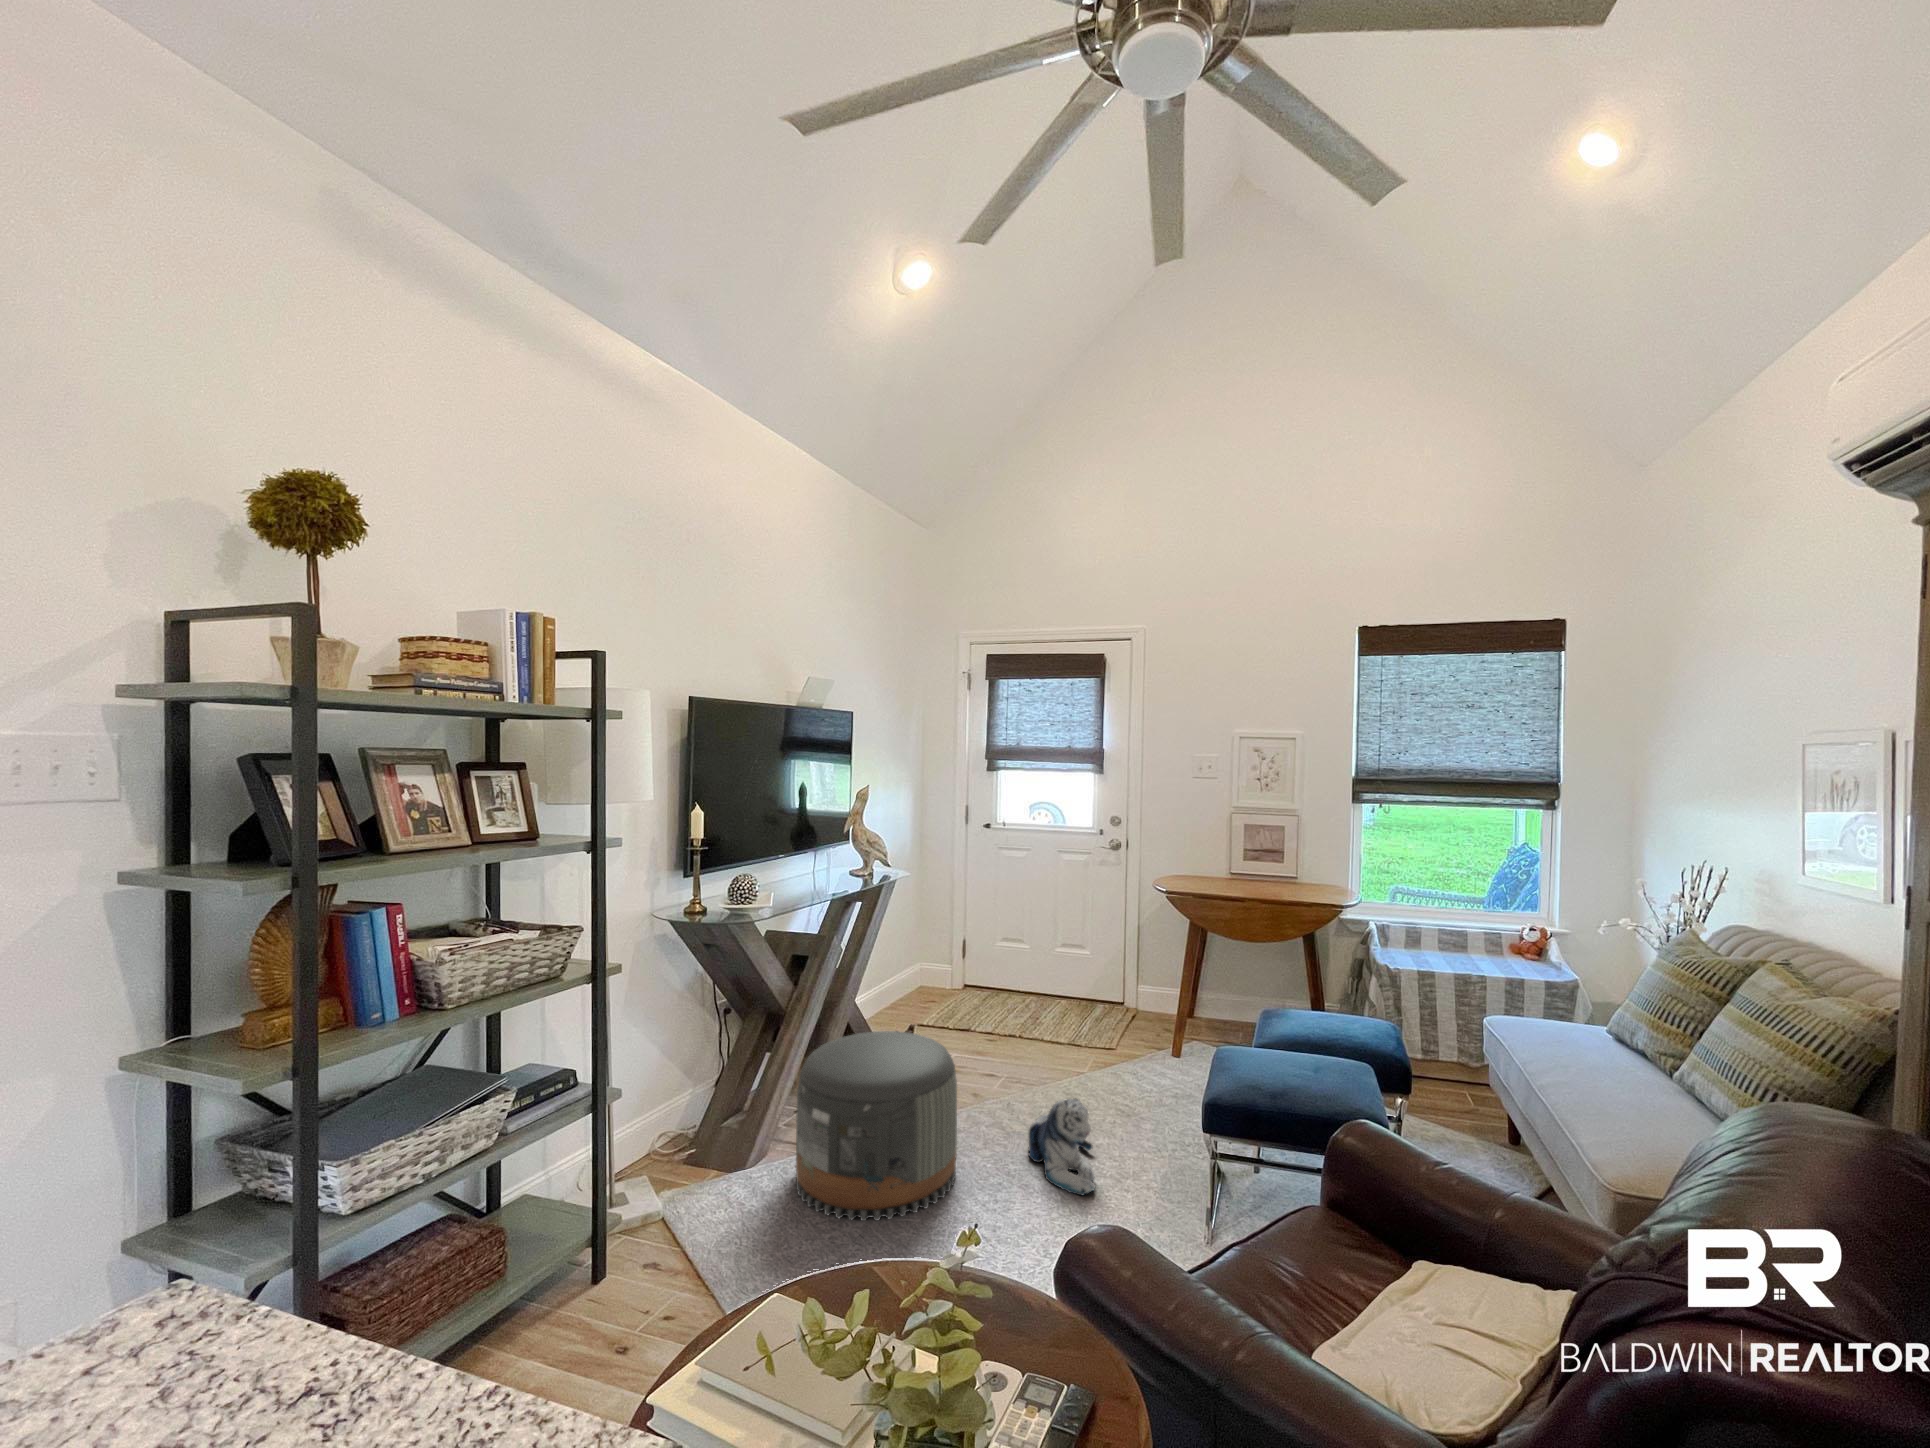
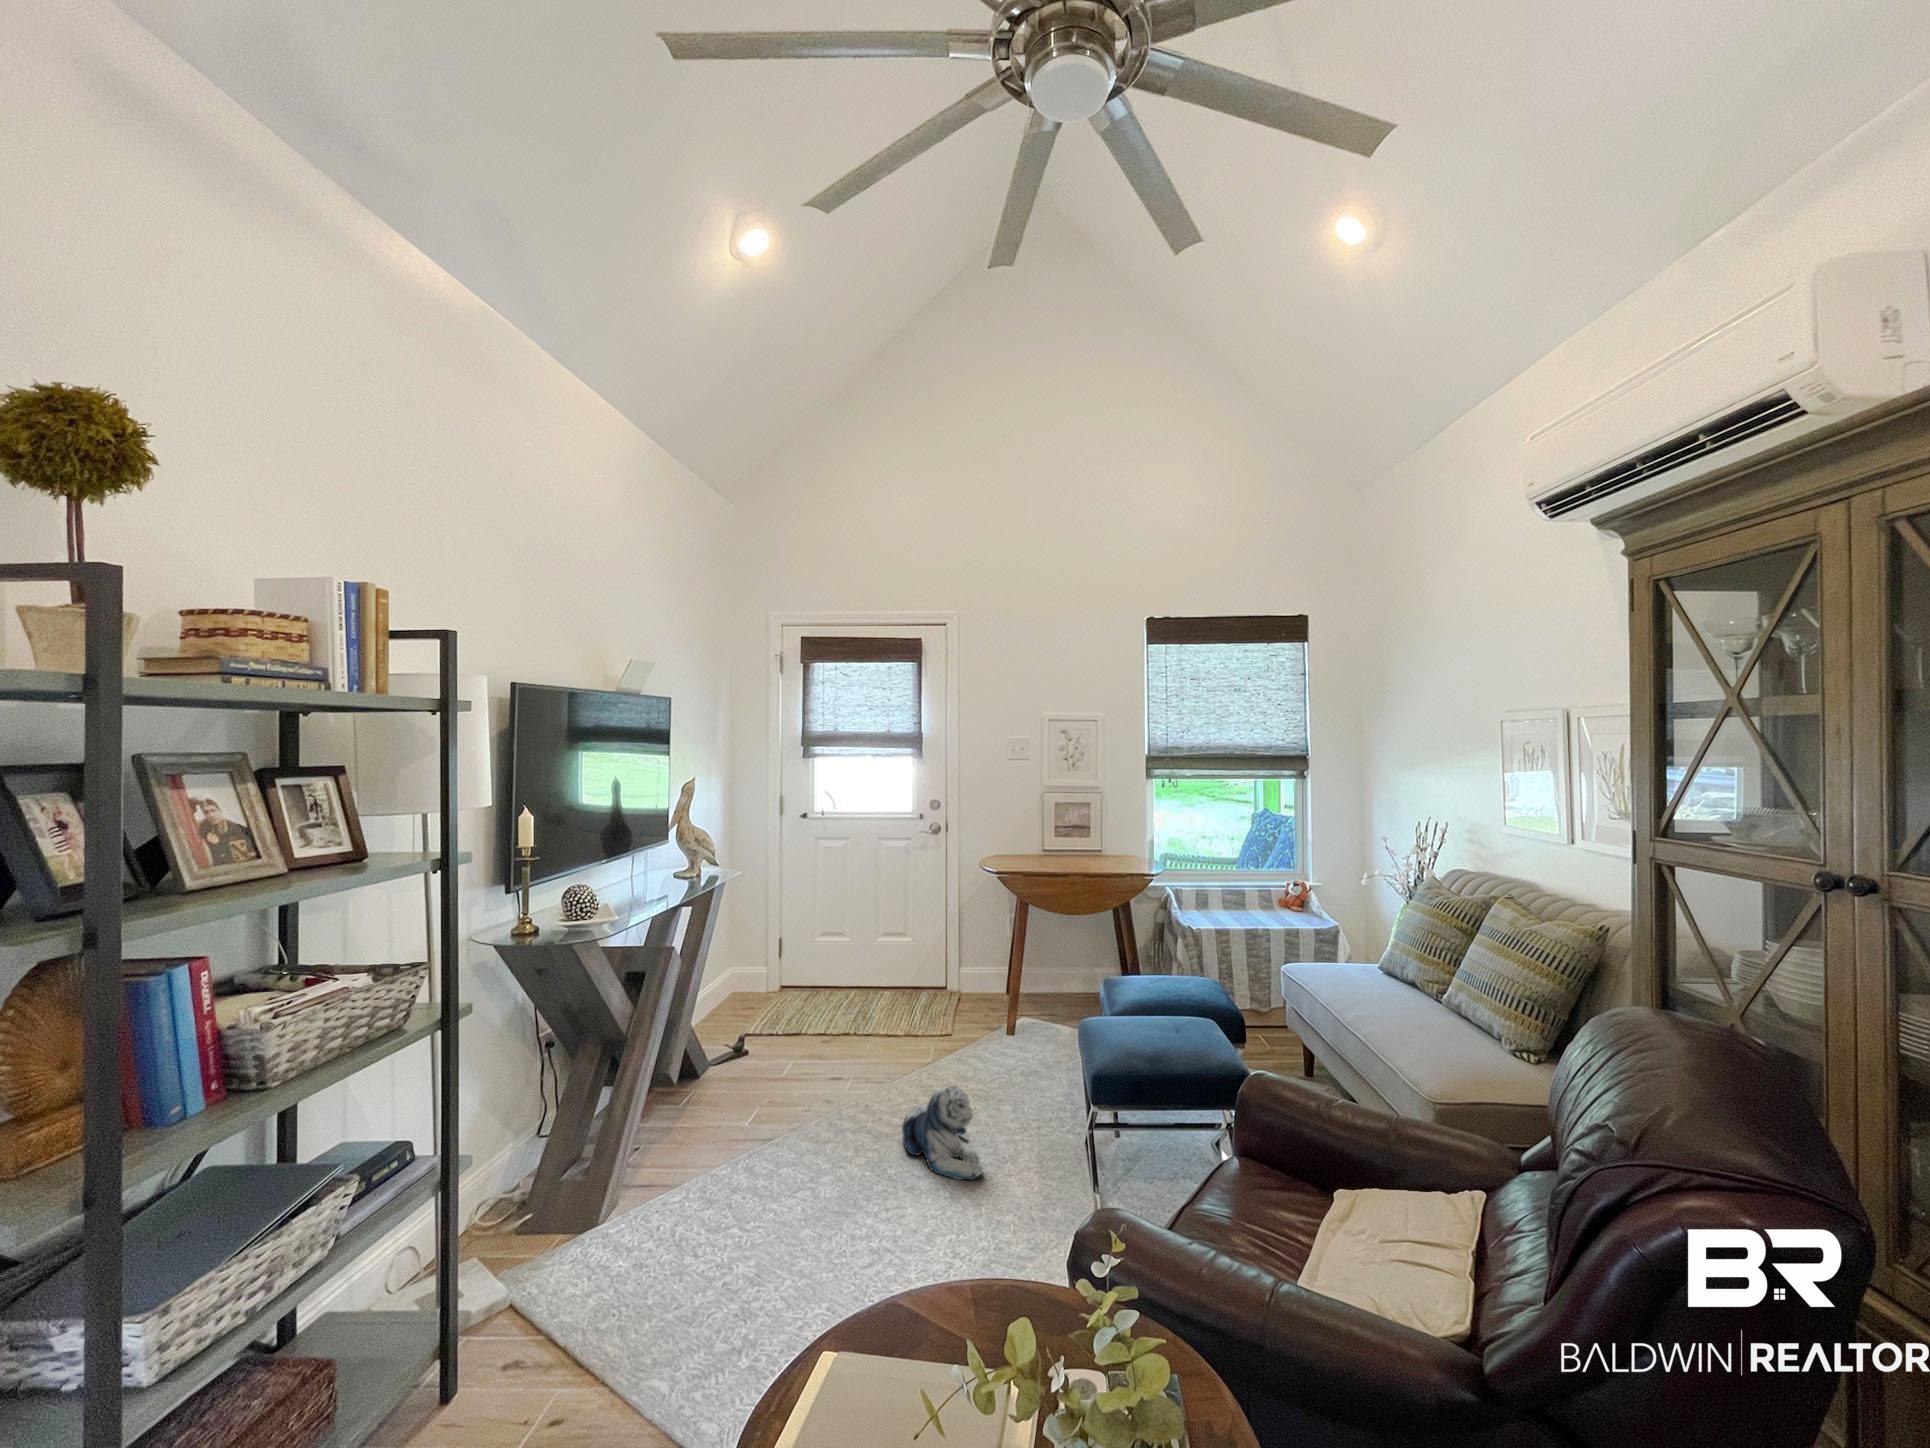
pouf: present [796,1031,957,1221] -> none [662,1043,840,1256]

